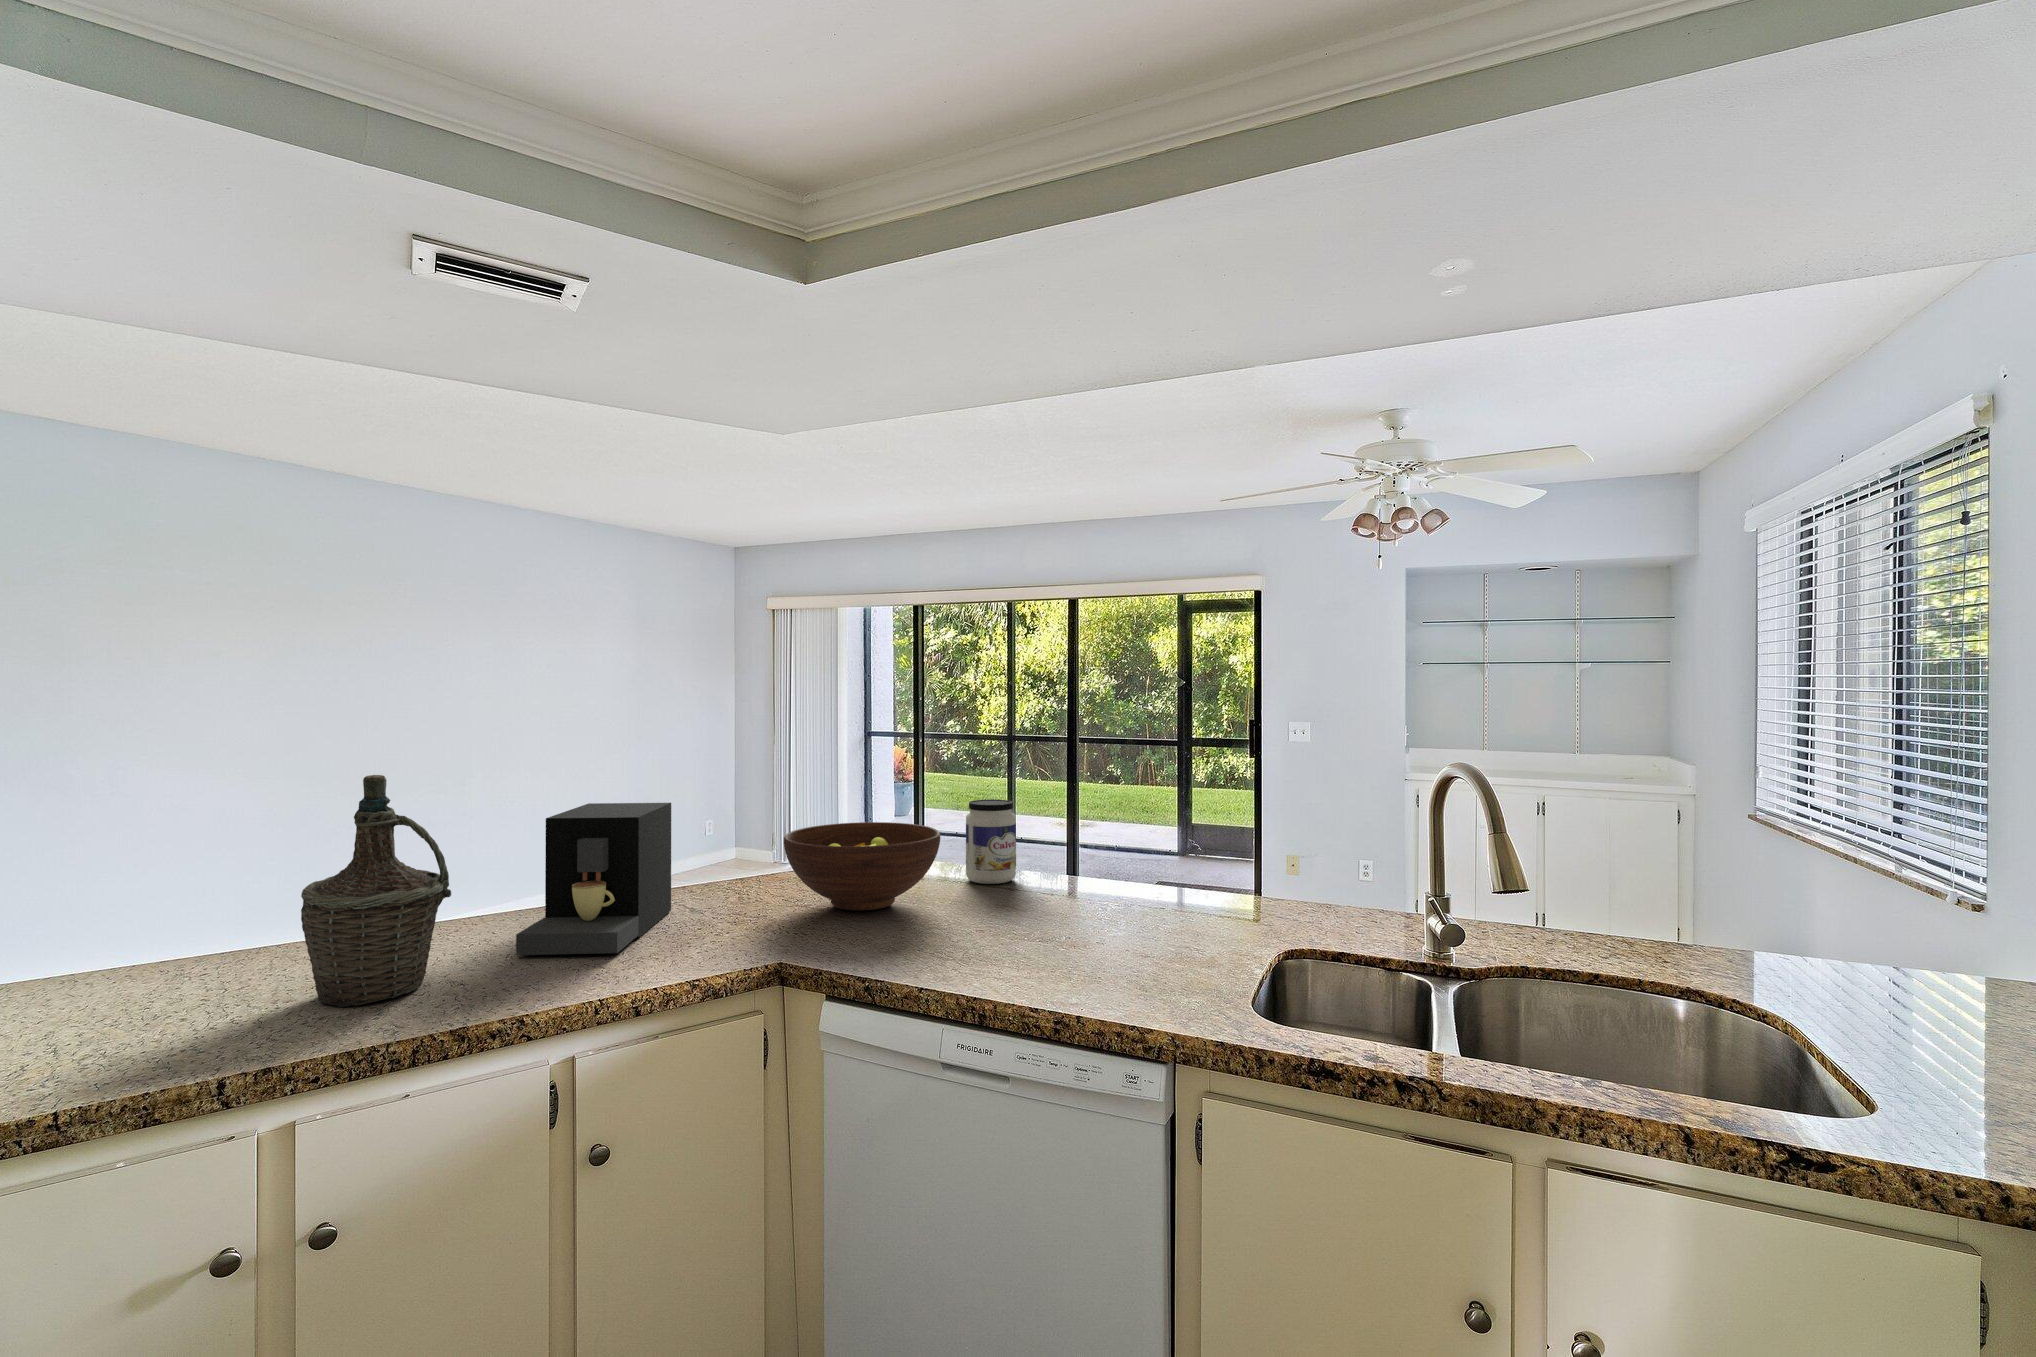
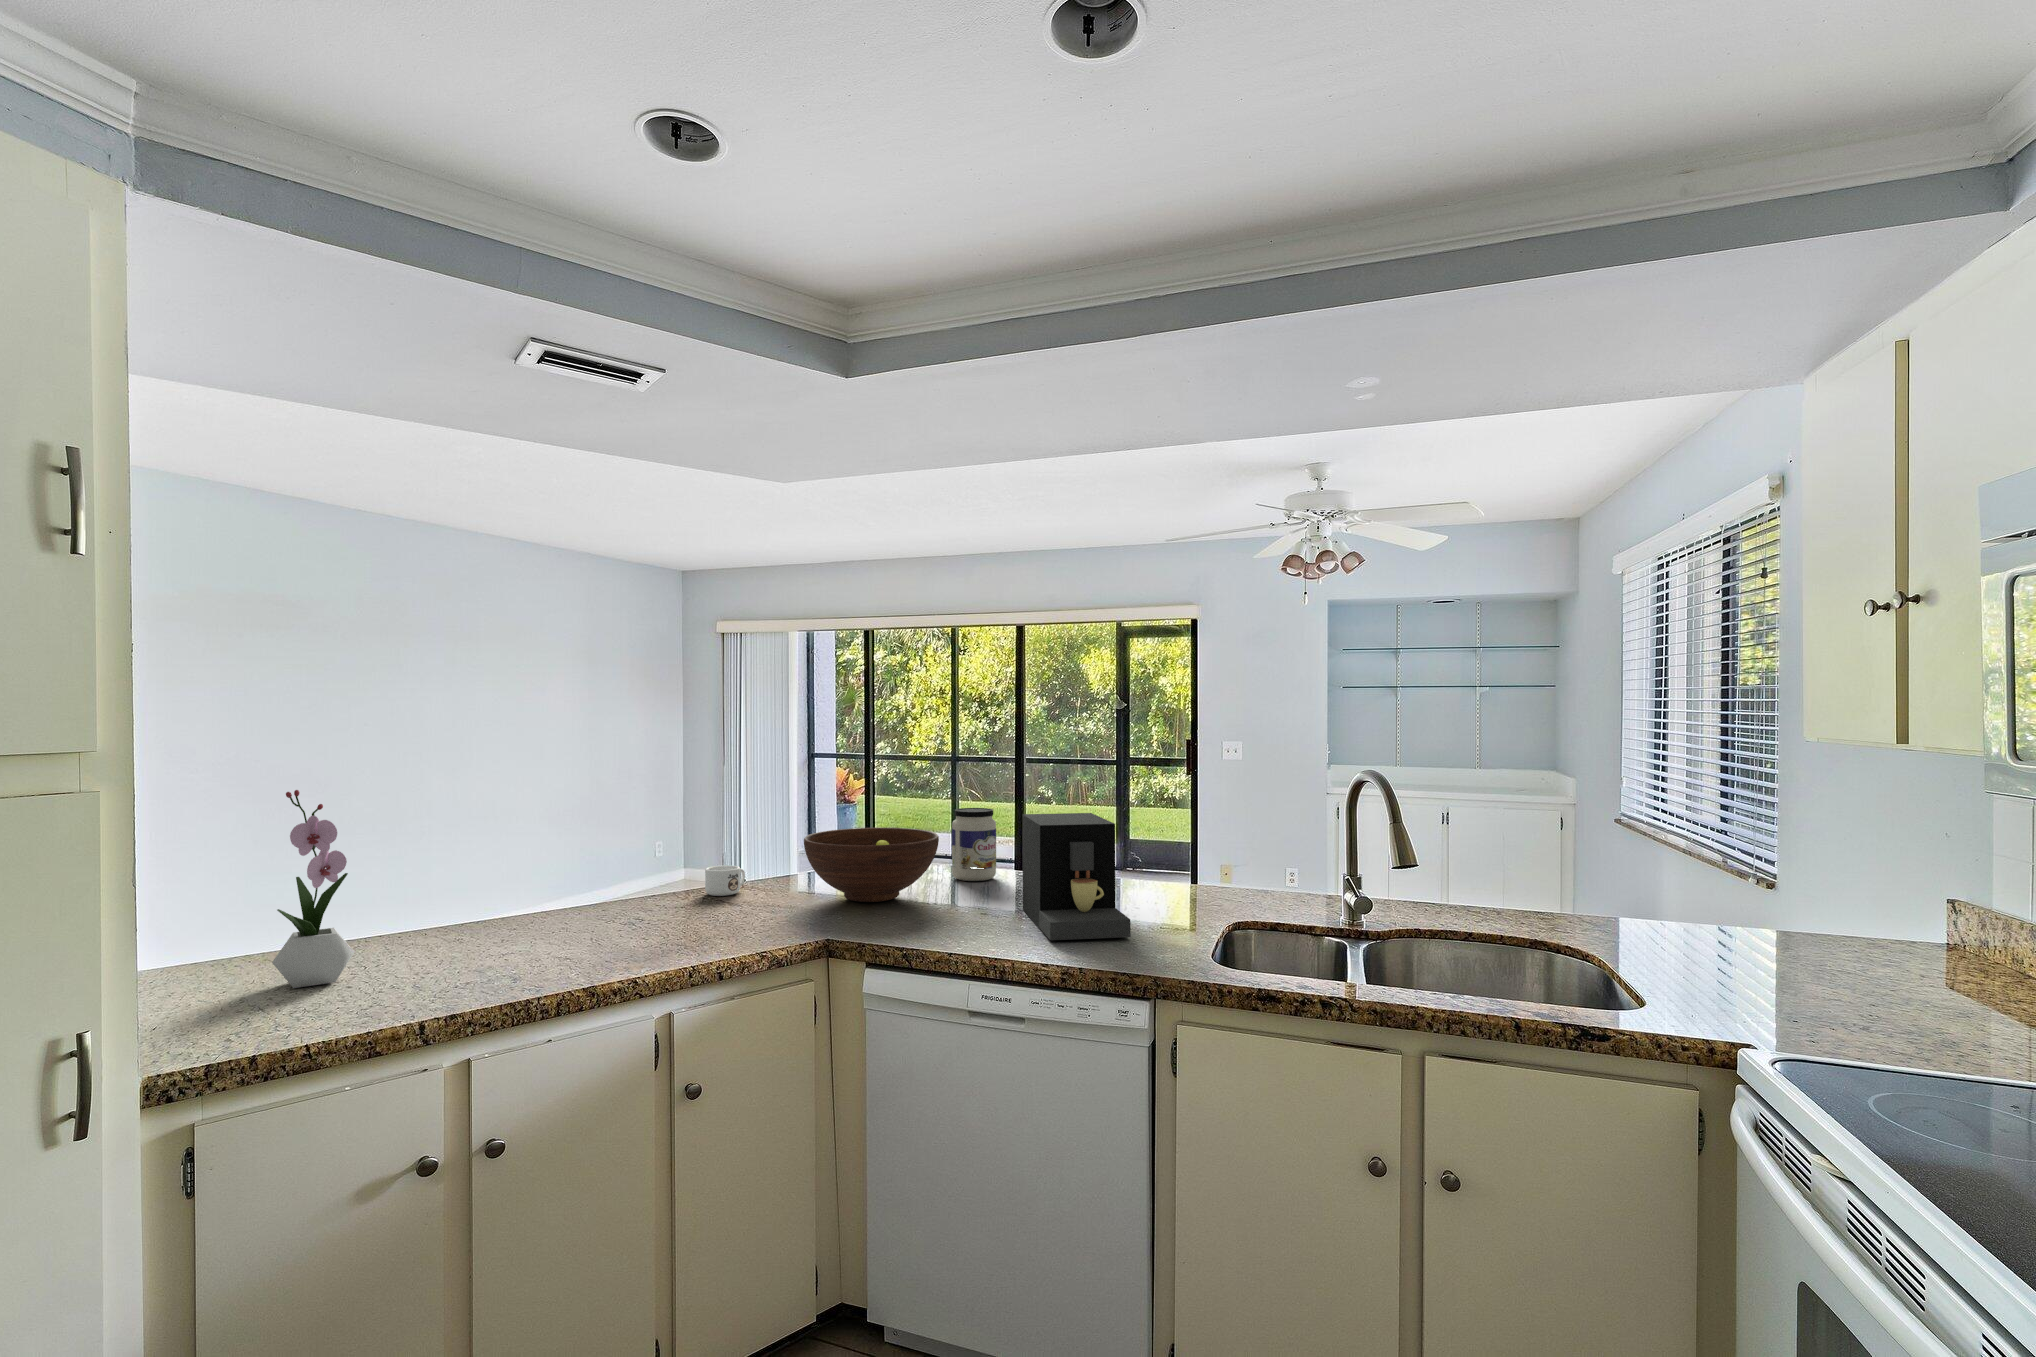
bottle: present [301,775,451,1007] -> none [439,783,556,975]
flower arrangement: none [95,783,203,1021] -> present [272,790,354,988]
coffee maker: present [516,803,671,955] -> present [1022,813,1131,940]
mug: none [679,863,727,899] -> present [705,865,745,896]

